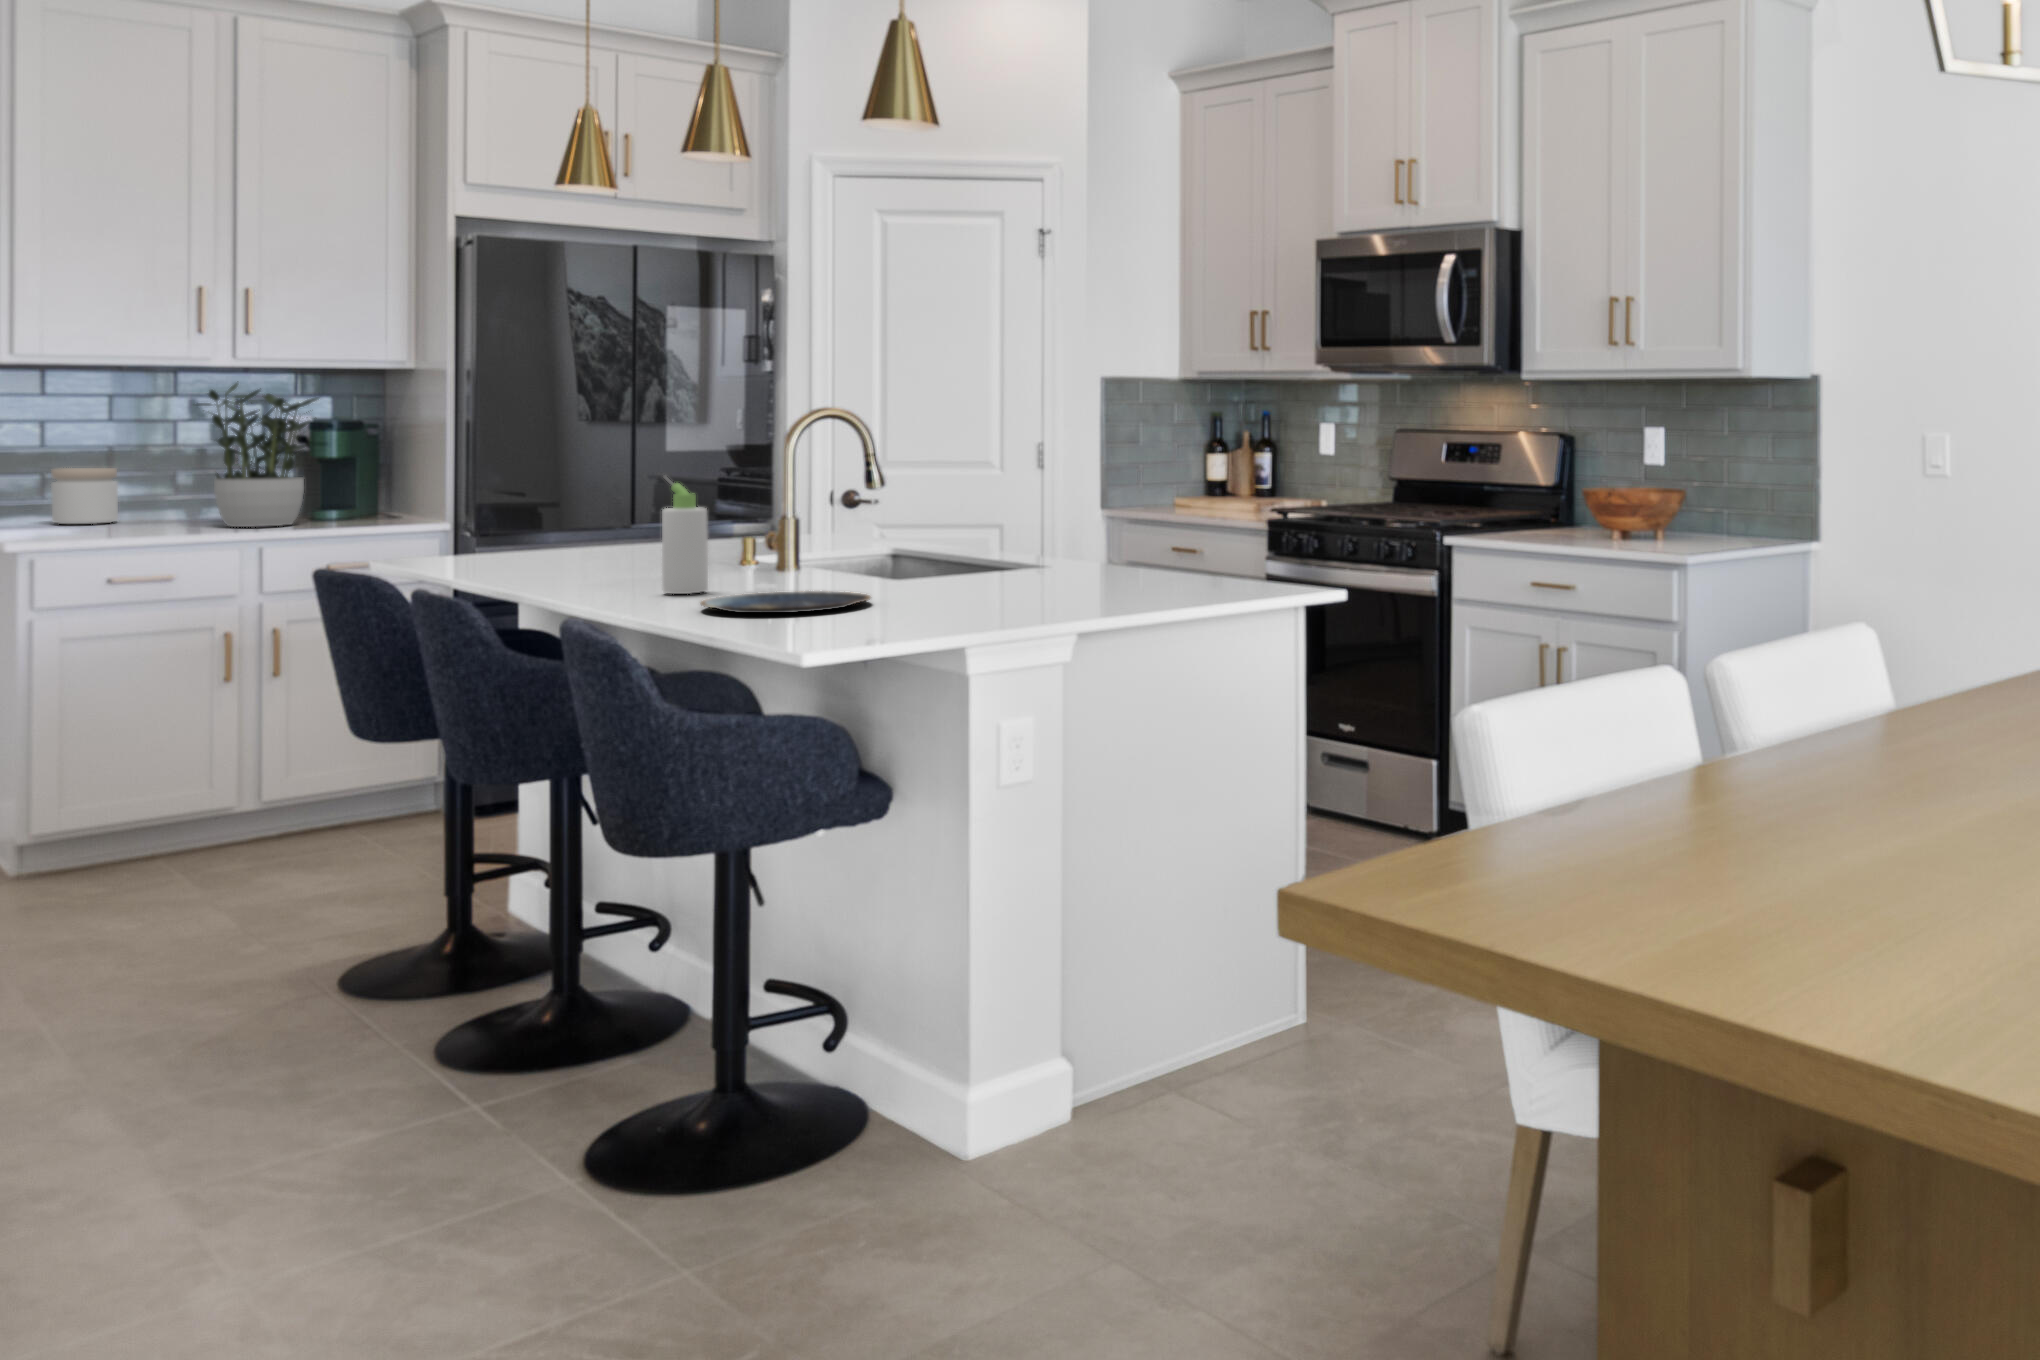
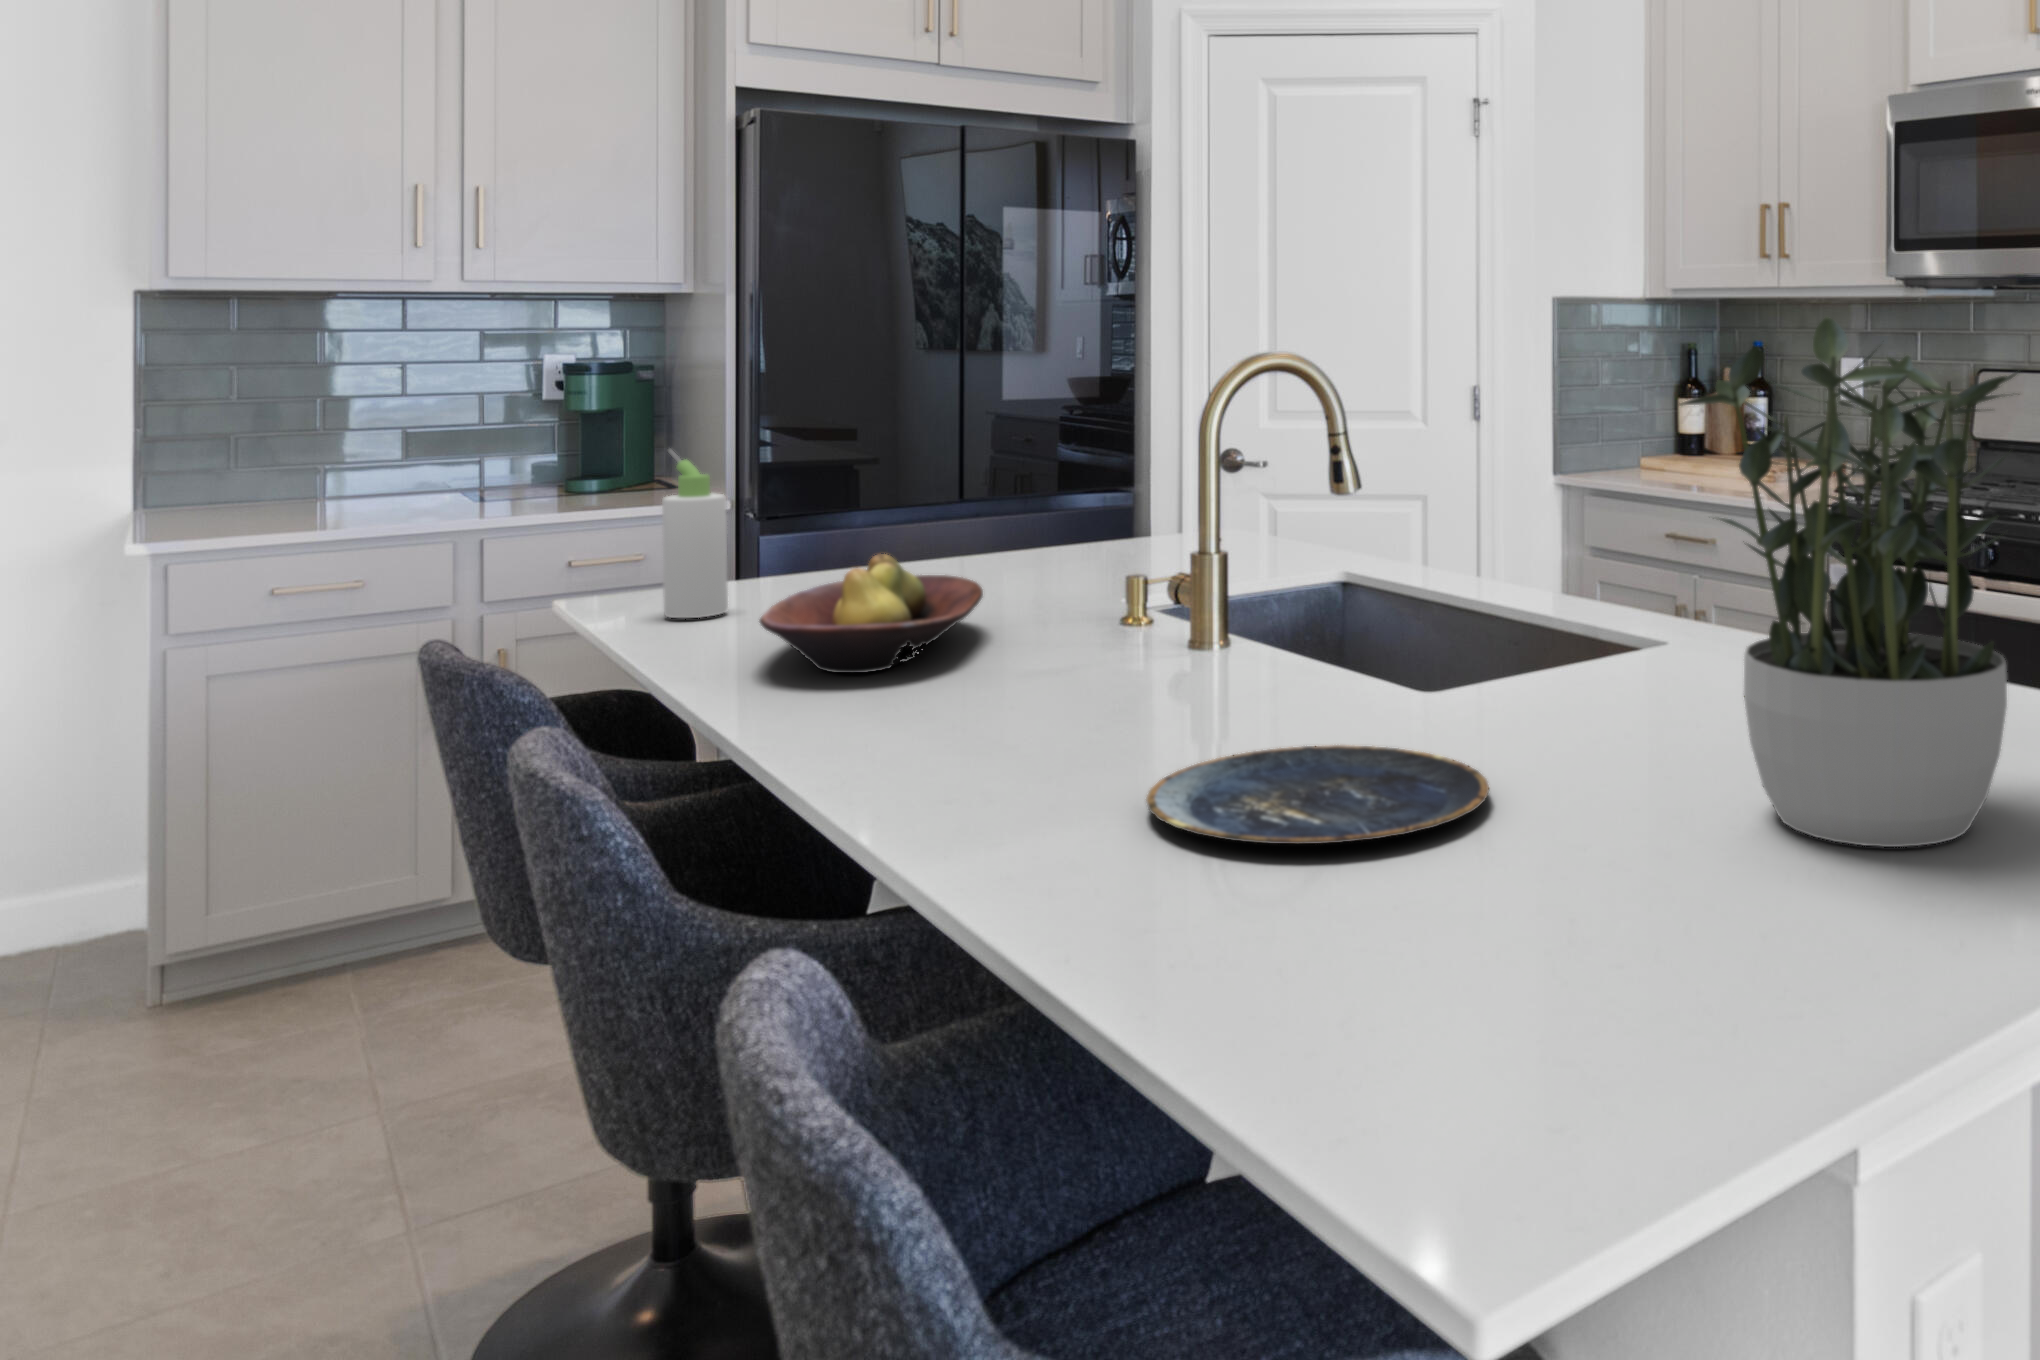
potted plant: present [197,381,318,527] -> present [1681,317,2018,847]
jar: present [51,468,118,524] -> none [230,431,316,508]
bottle: present [662,476,708,594] -> present [662,449,728,618]
fruit bowl: none [497,520,633,579] -> present [760,554,983,673]

